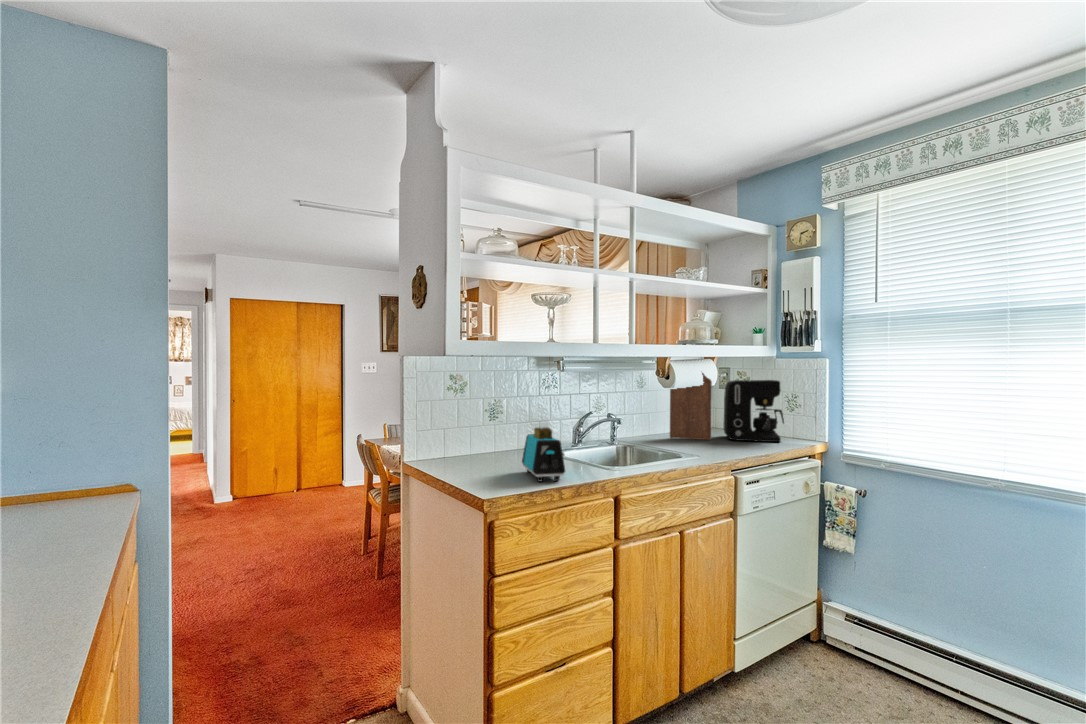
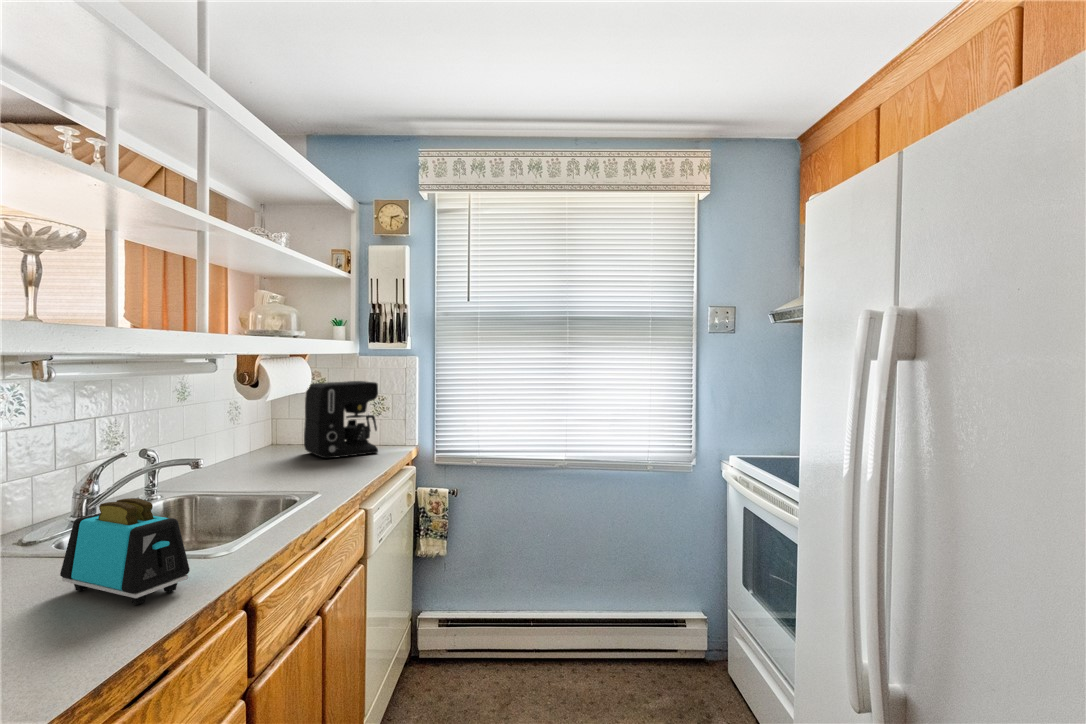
cutting board: present [670,373,712,440] -> none [240,372,299,468]

